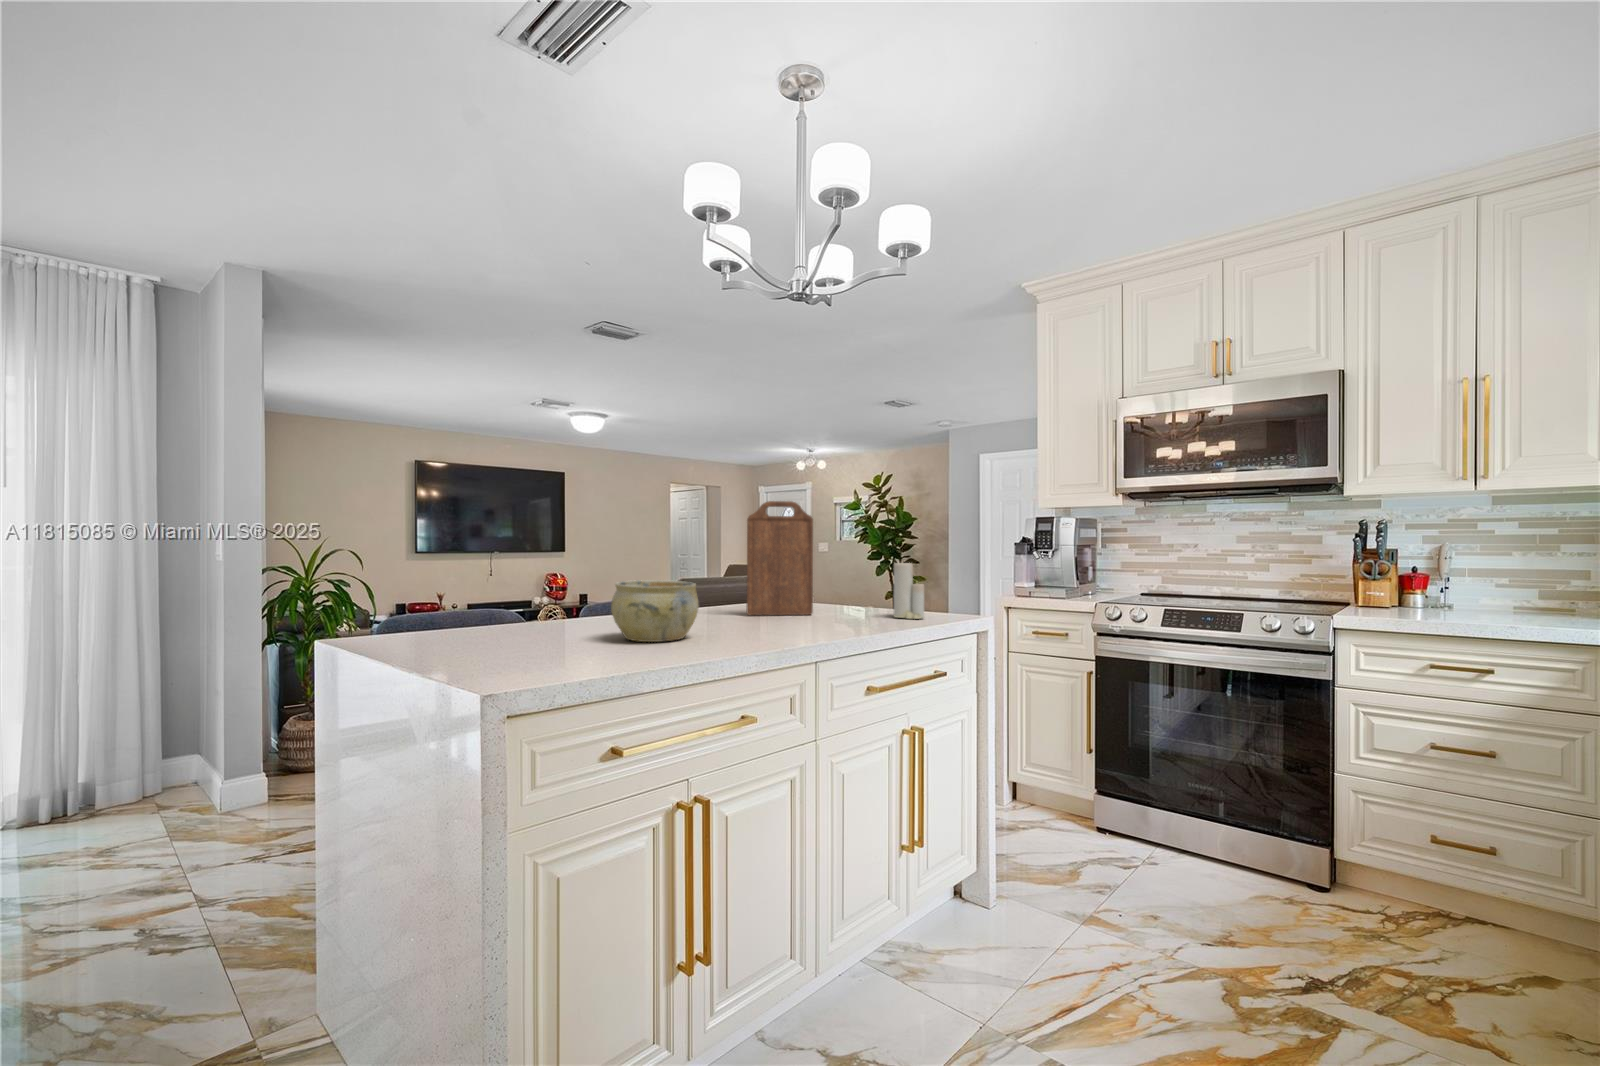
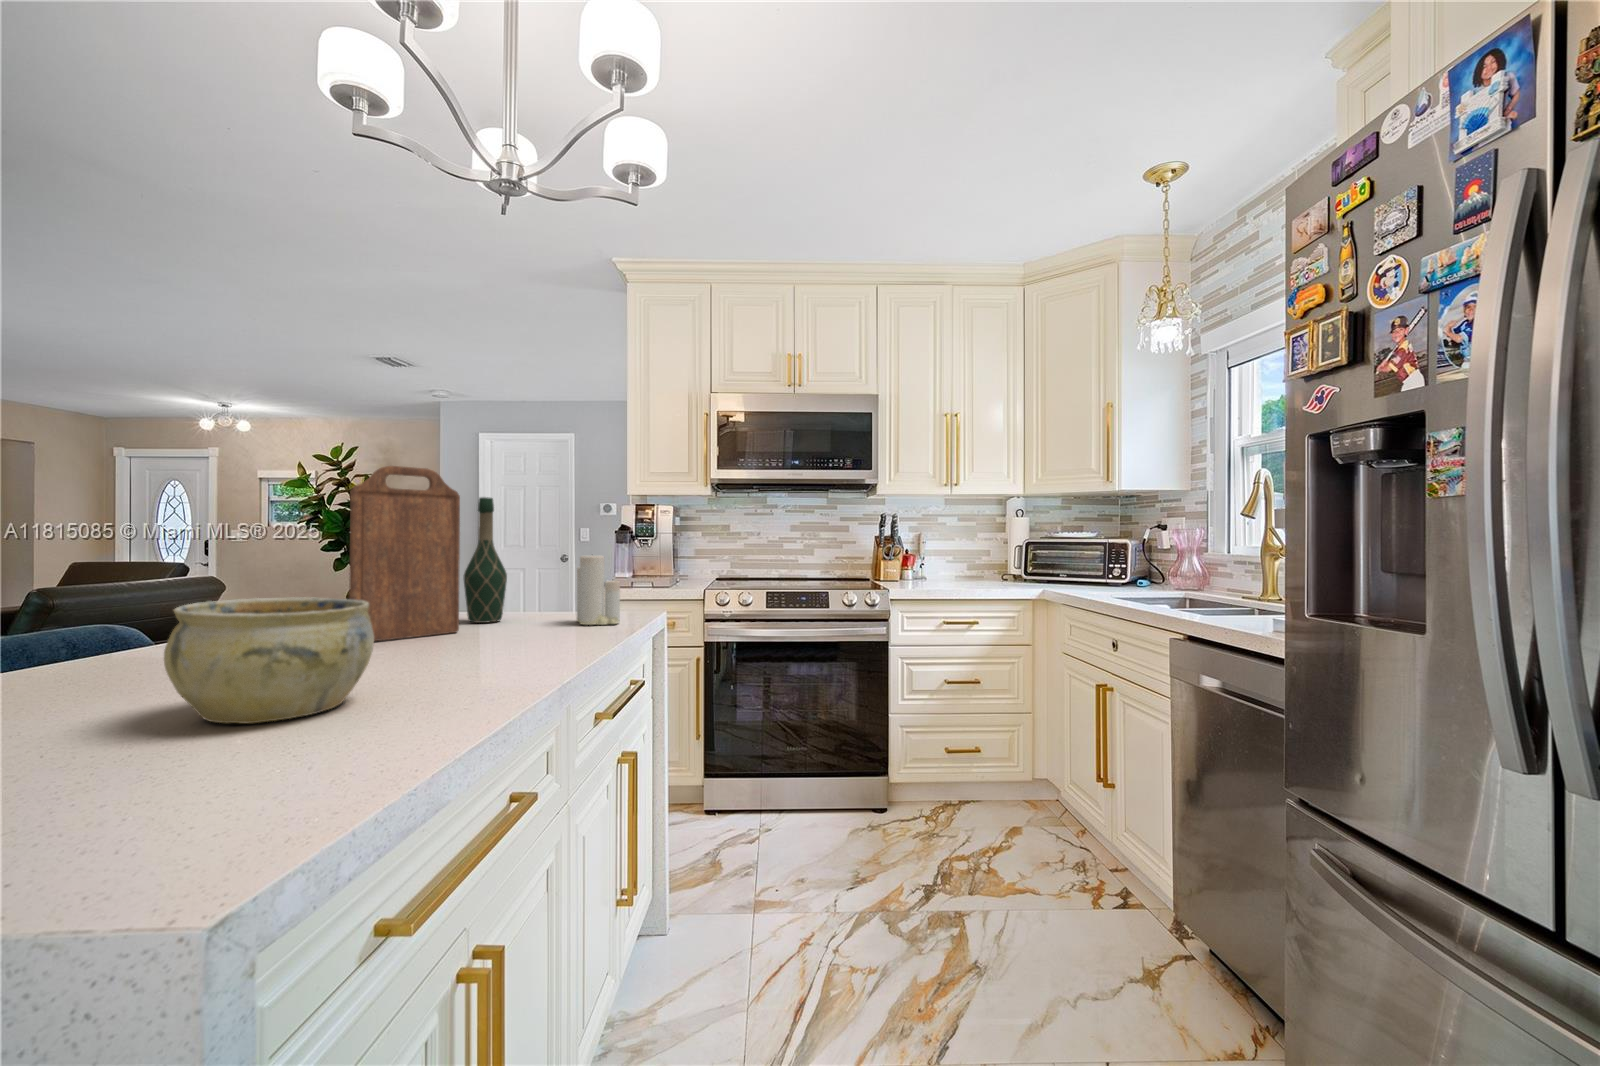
wine bottle: none [829,519,859,611] -> present [464,497,507,623]

